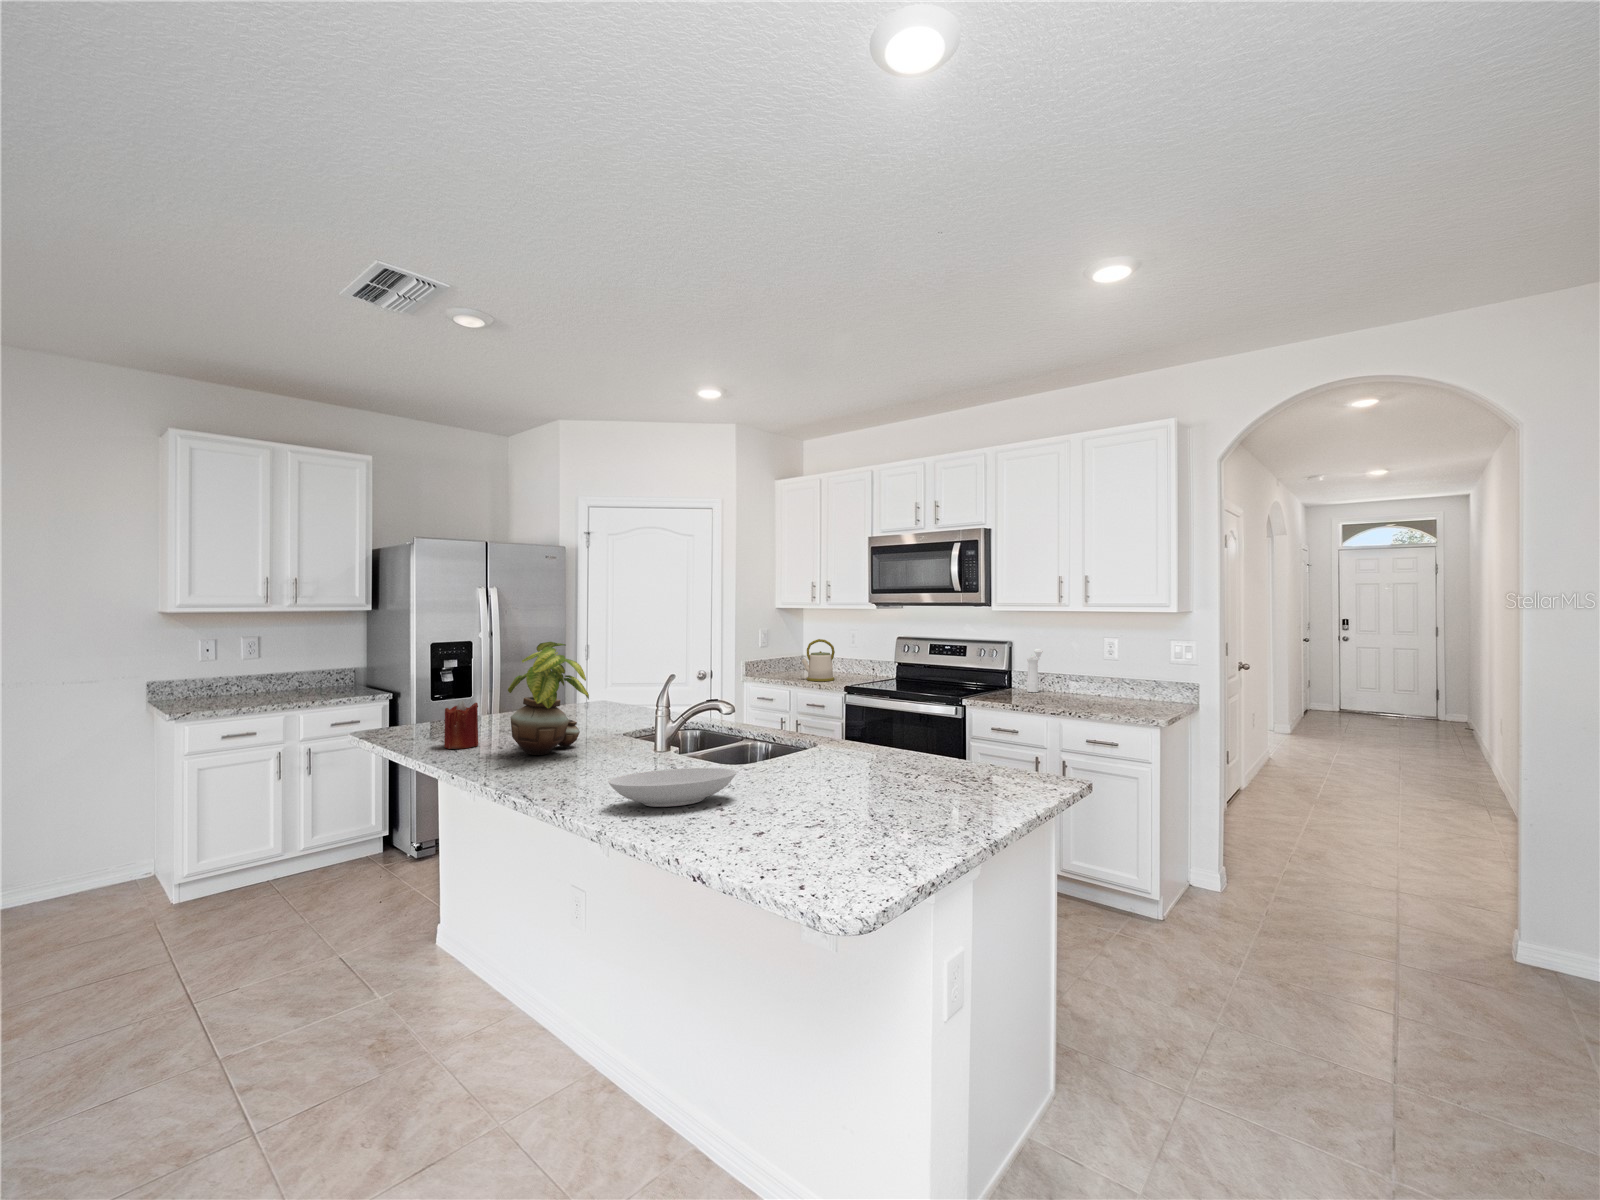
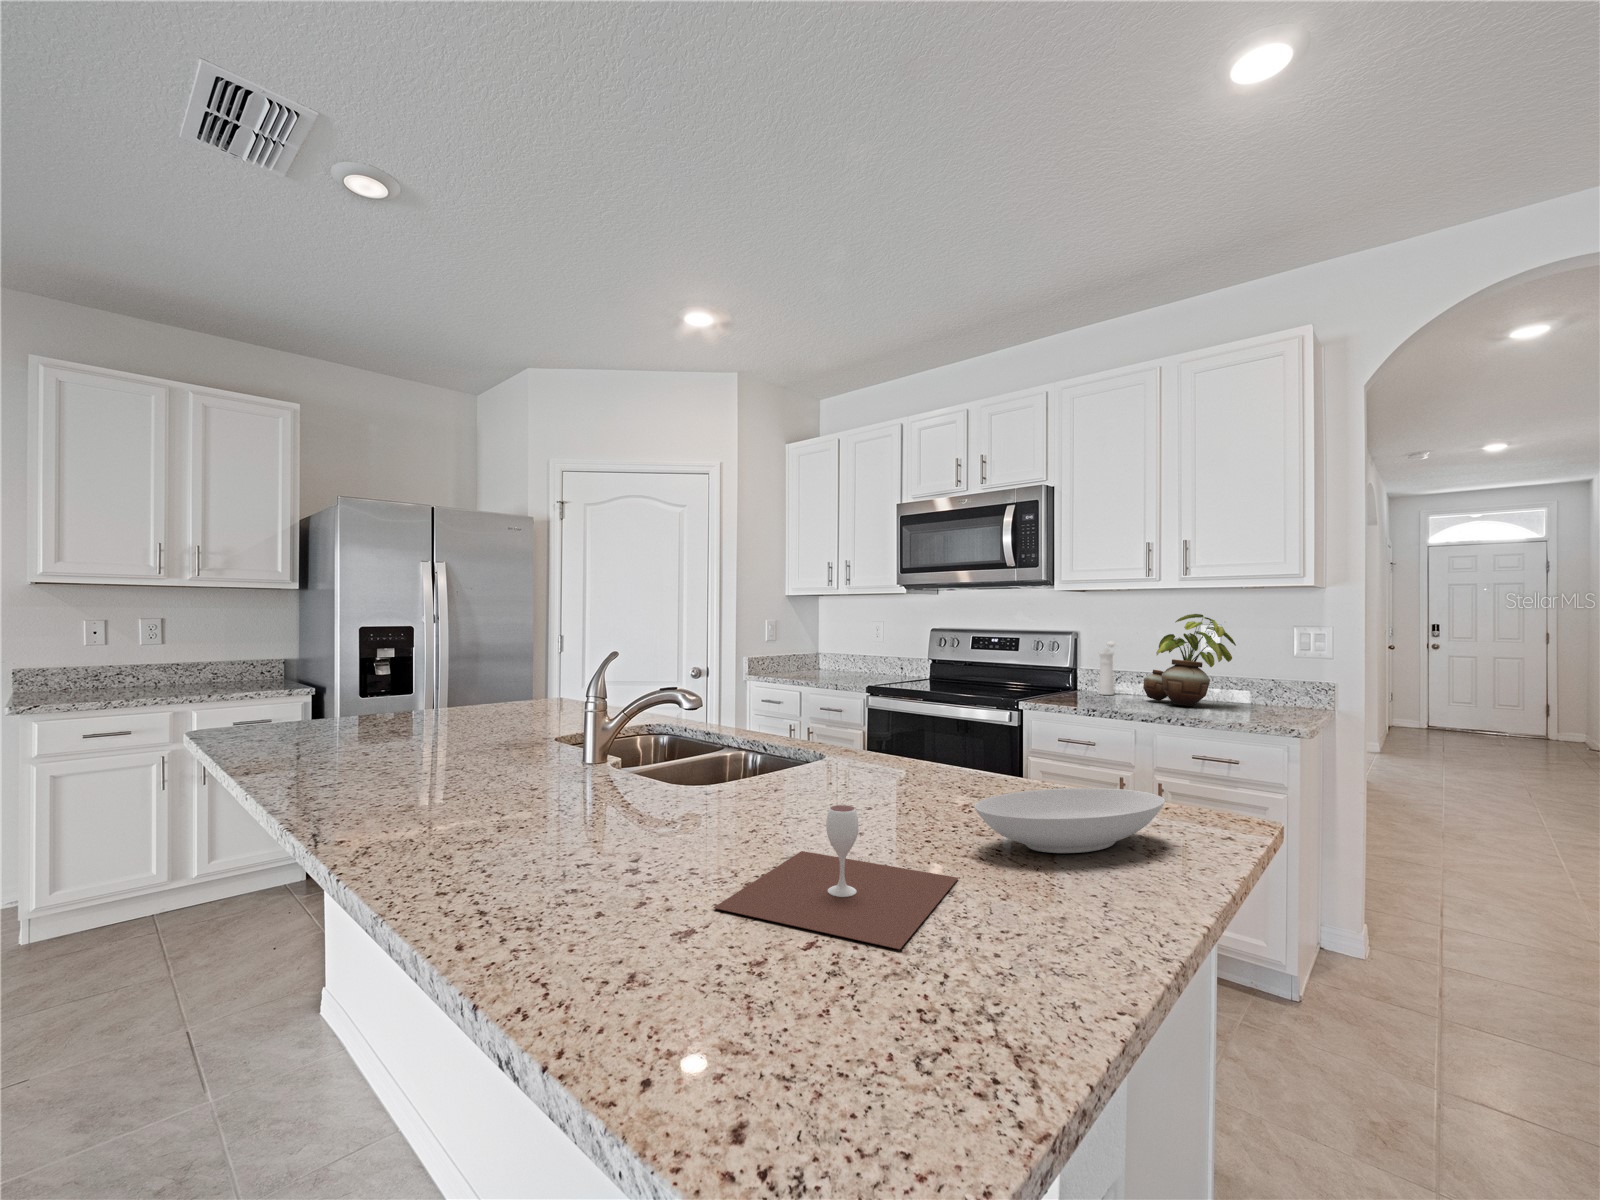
kettle: present [802,639,835,681] -> none [816,629,856,680]
potted plant: present [508,642,589,755] -> present [1143,614,1236,706]
candle: present [444,700,478,749] -> none [291,687,345,757]
bowl: present [608,768,737,807] -> present [974,788,1165,853]
wine glass: none [767,770,899,839] -> present [714,805,958,950]

